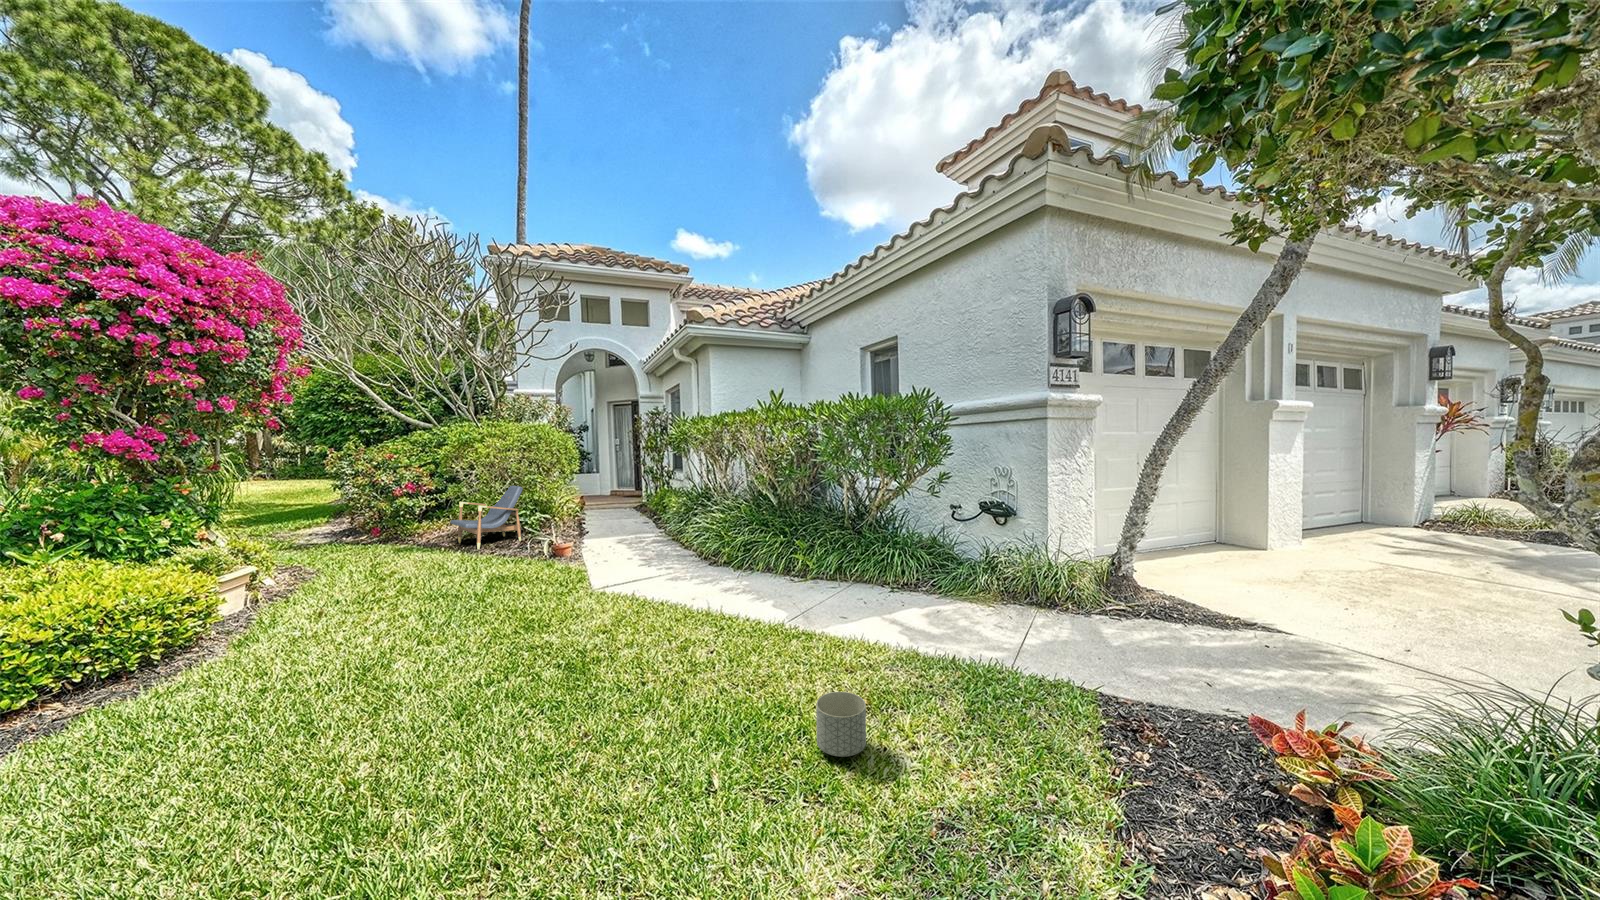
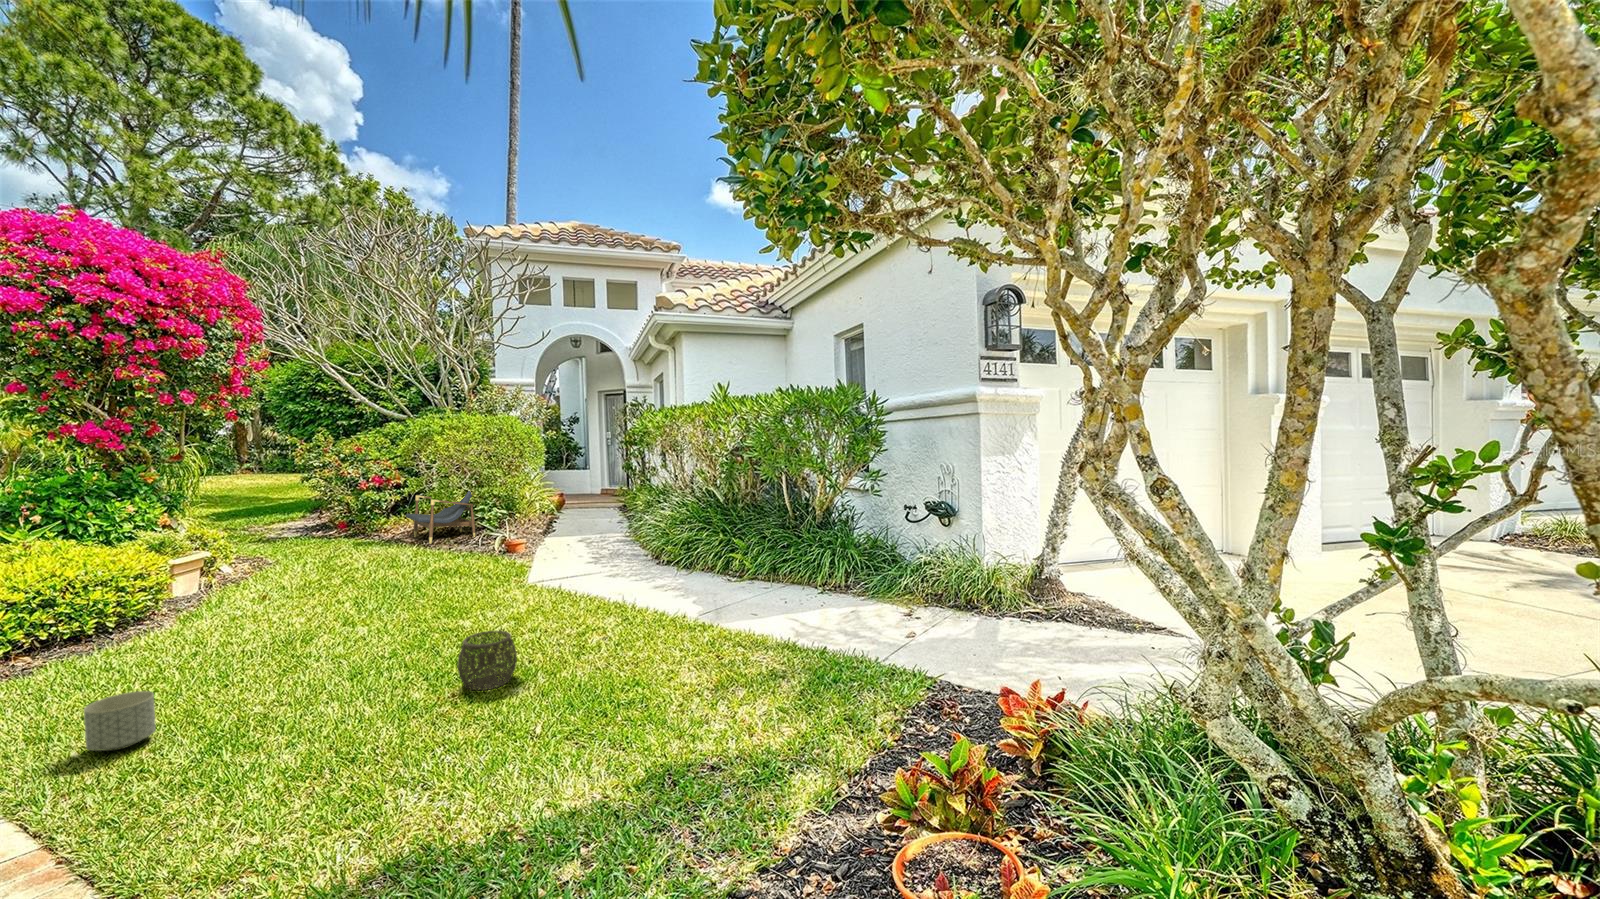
woven basket: none [587,647,649,717] -> present [457,631,517,690]
planter: present [816,692,866,757] -> present [84,691,156,751]

